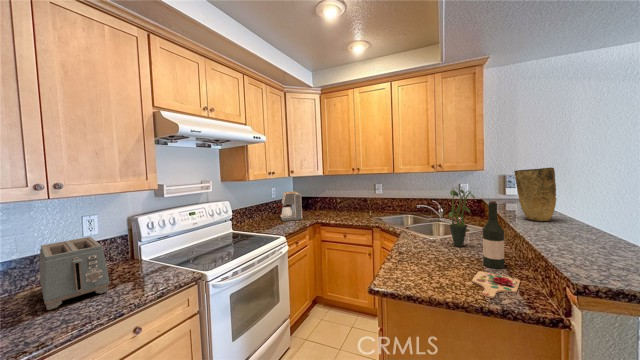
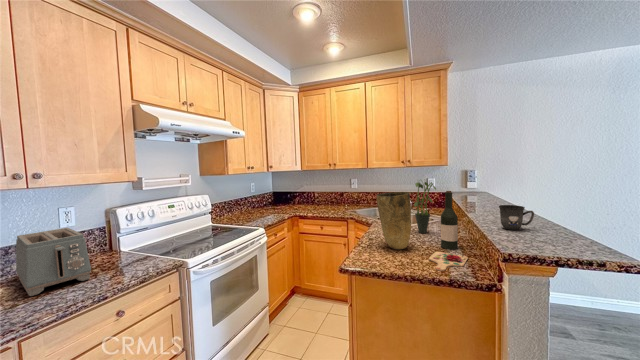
vase: present [514,168,557,221] -> present [377,192,411,249]
coffee maker: present [275,191,302,221] -> none [254,186,281,215]
mug: none [558,219,606,250] -> present [499,205,534,230]

